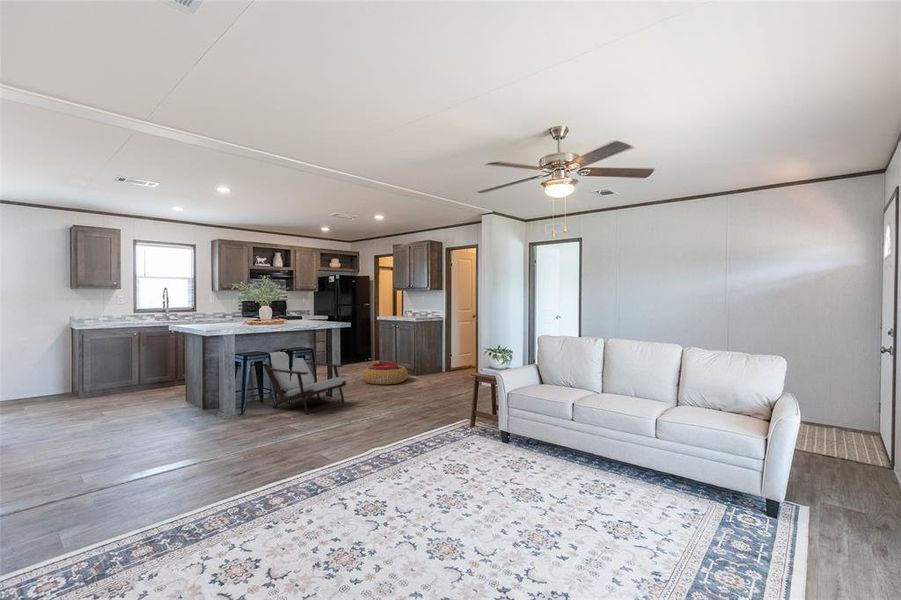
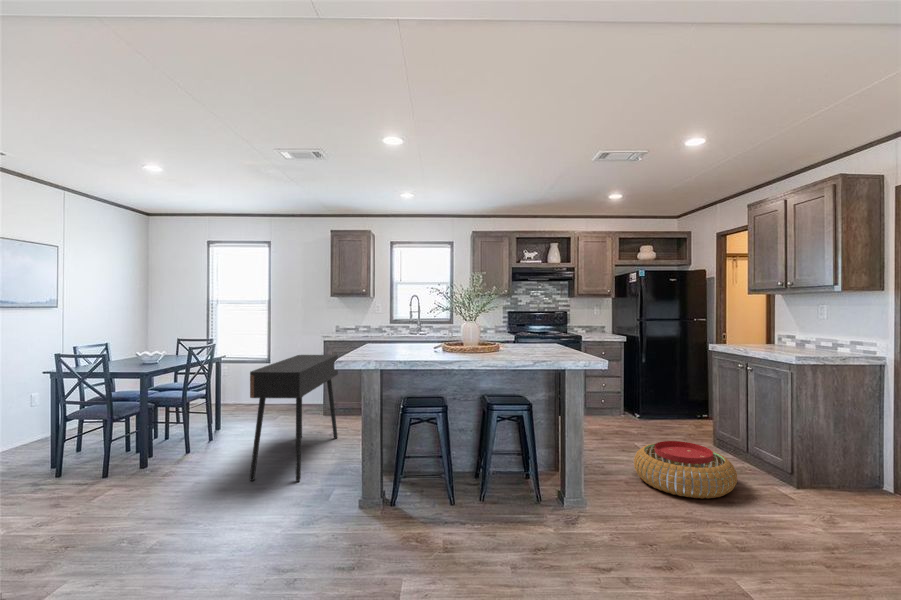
console table: none [101,335,169,430] -> present [249,355,338,481]
armchair: present [263,351,346,414] -> none [423,400,541,539]

